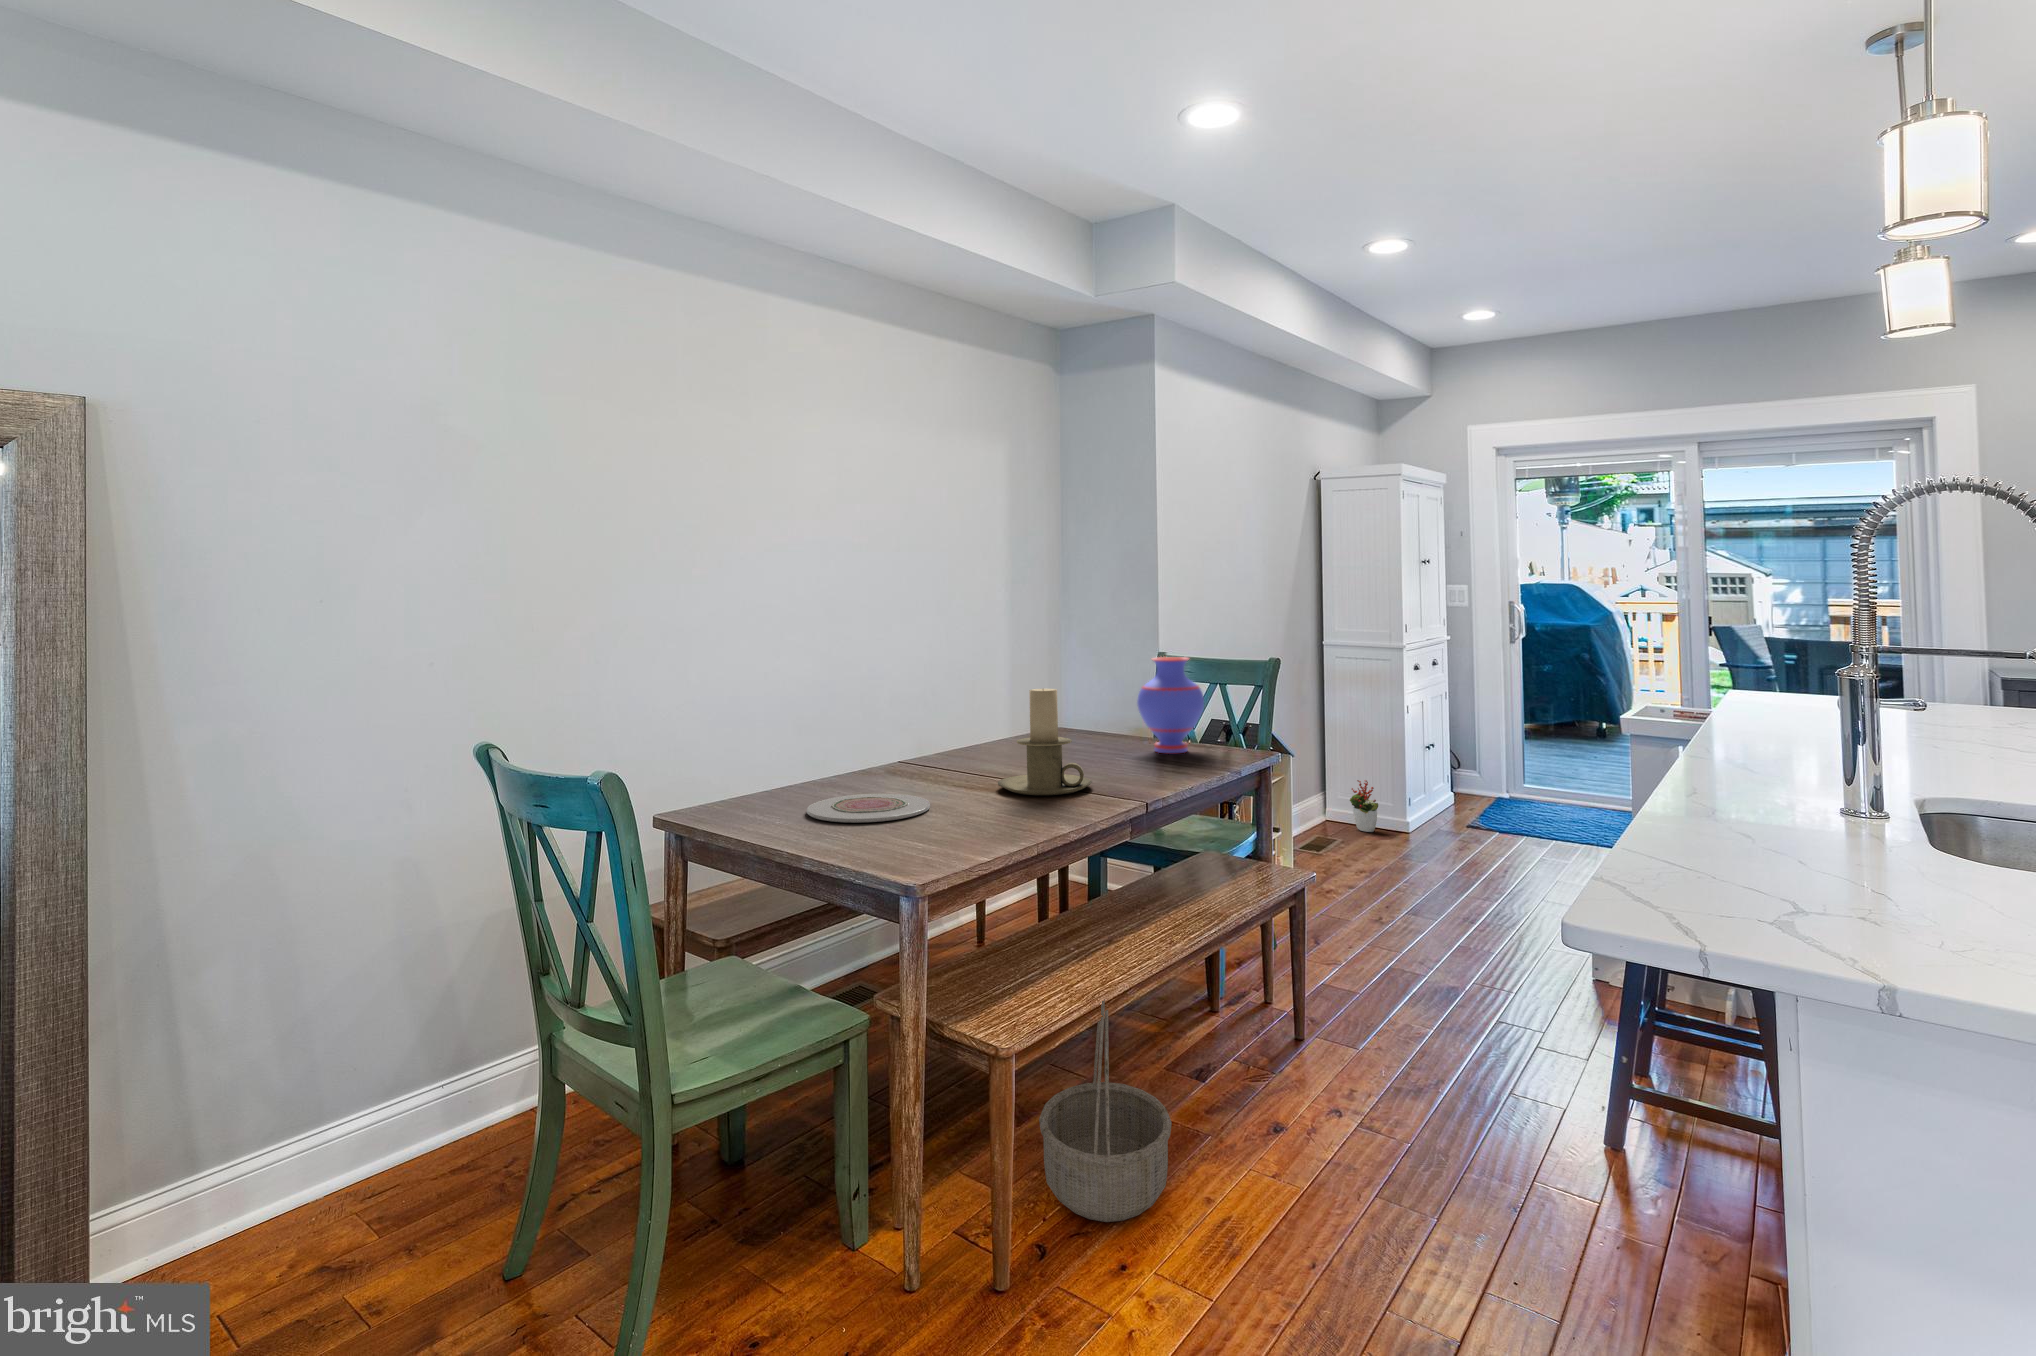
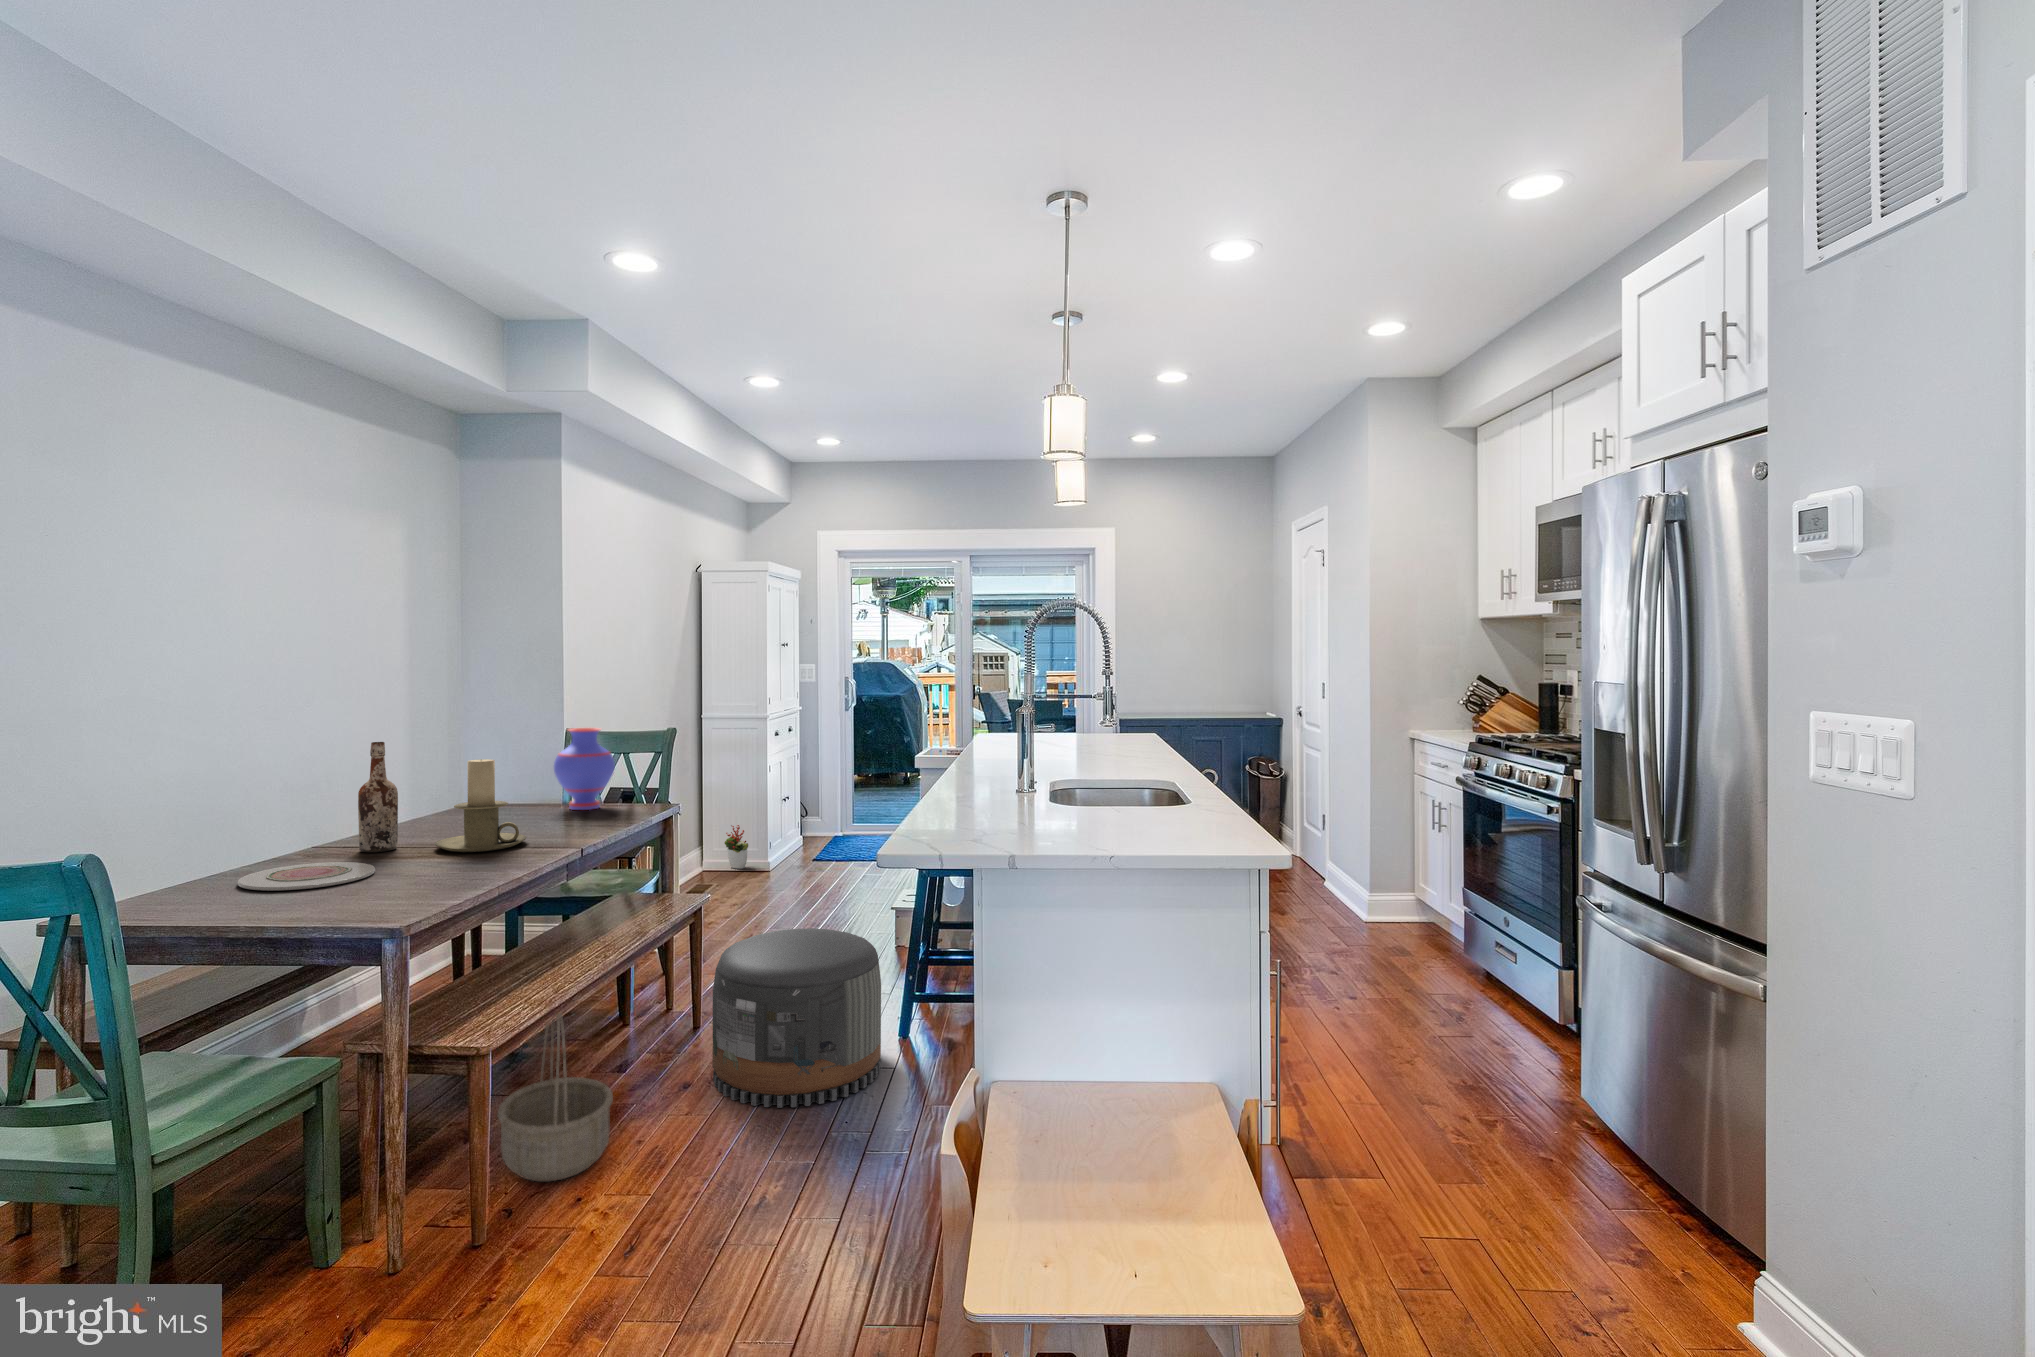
wine bottle: none [929,666,966,786] -> present [358,742,398,852]
pouf: none [1309,937,1562,1207] -> present [713,928,881,1108]

